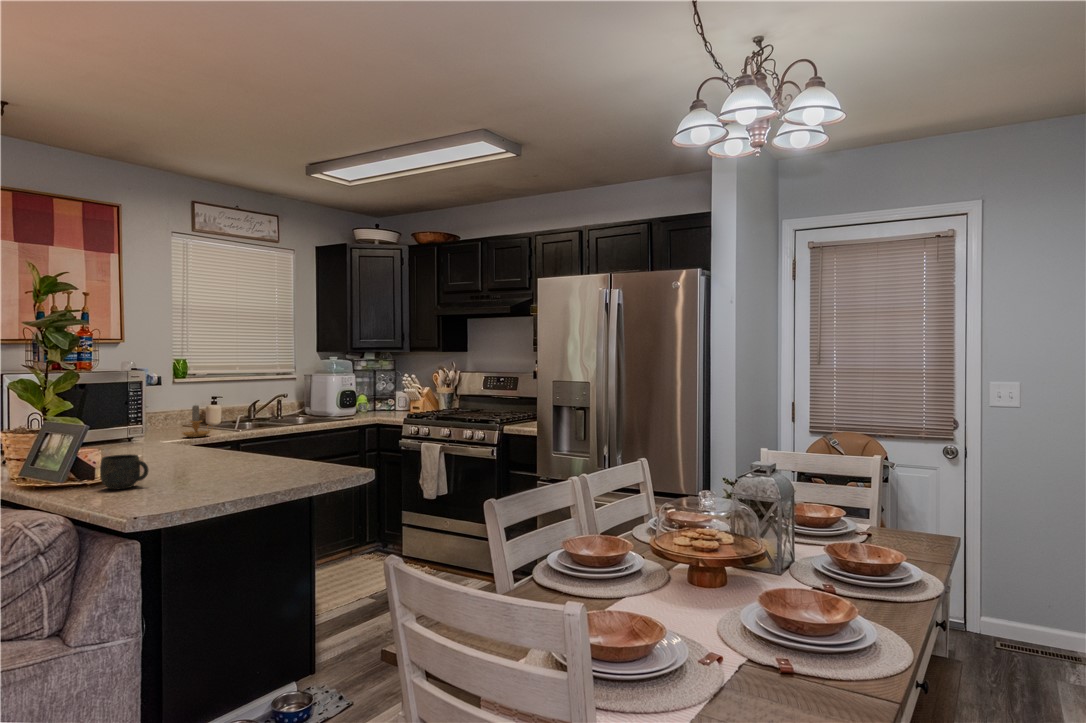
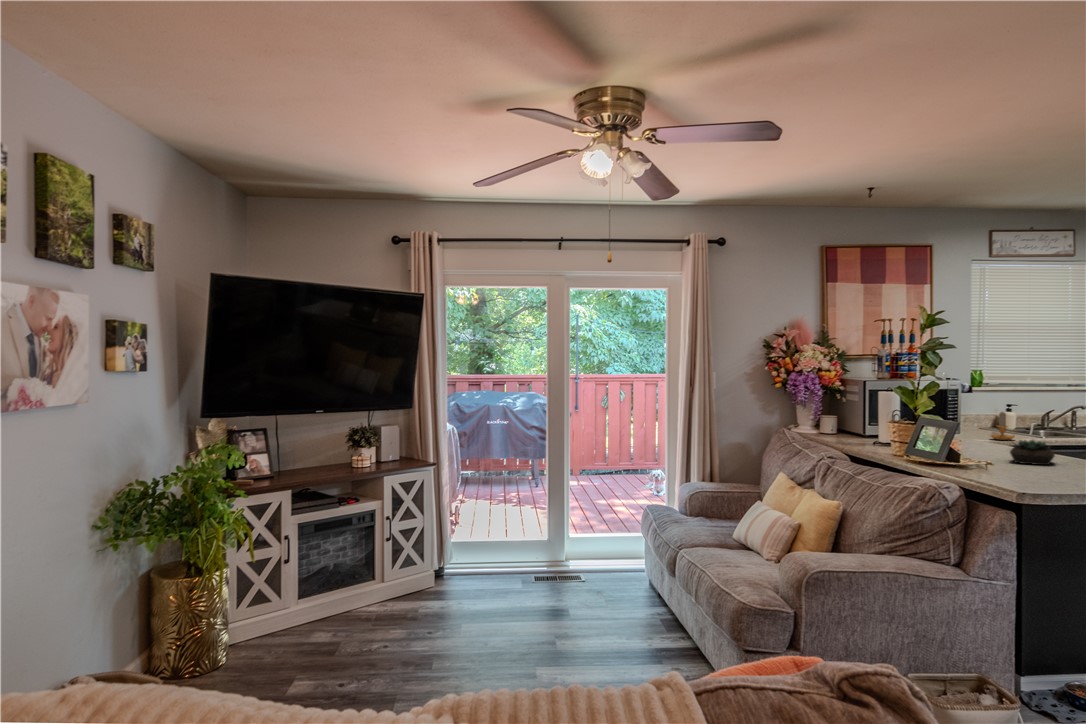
succulent plant: none [171,434,225,466] -> present [1010,440,1055,465]
mug: present [100,454,148,489] -> none [972,449,1009,474]

